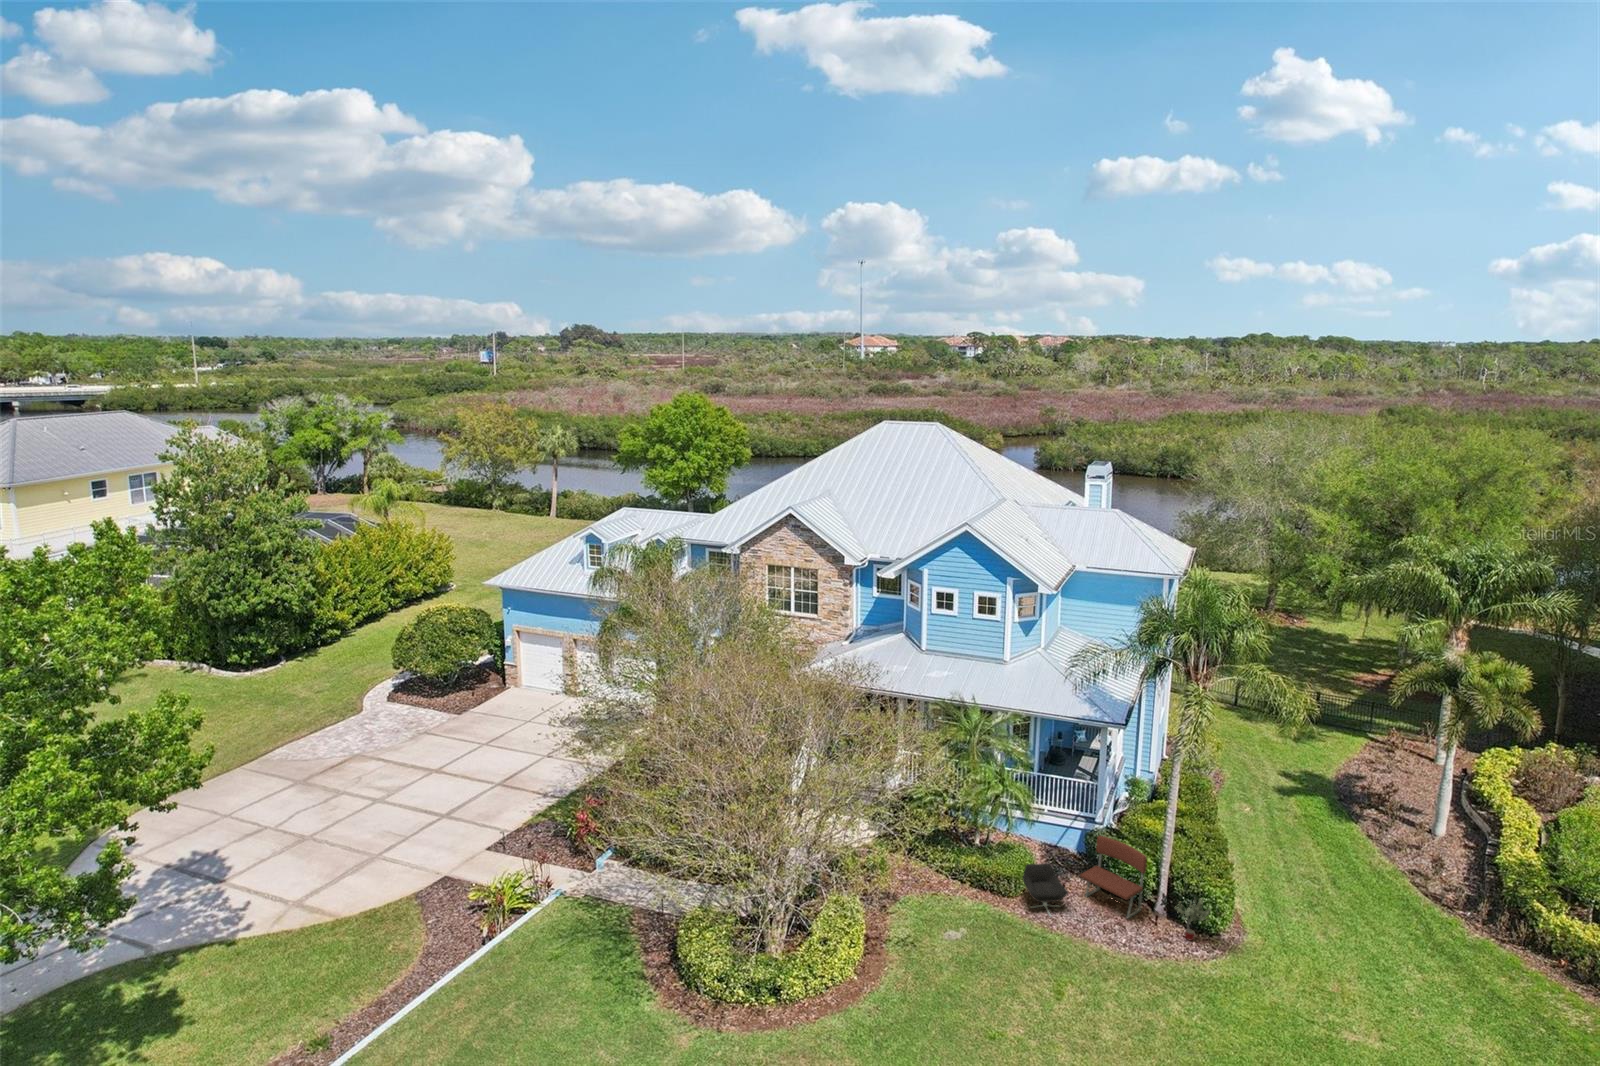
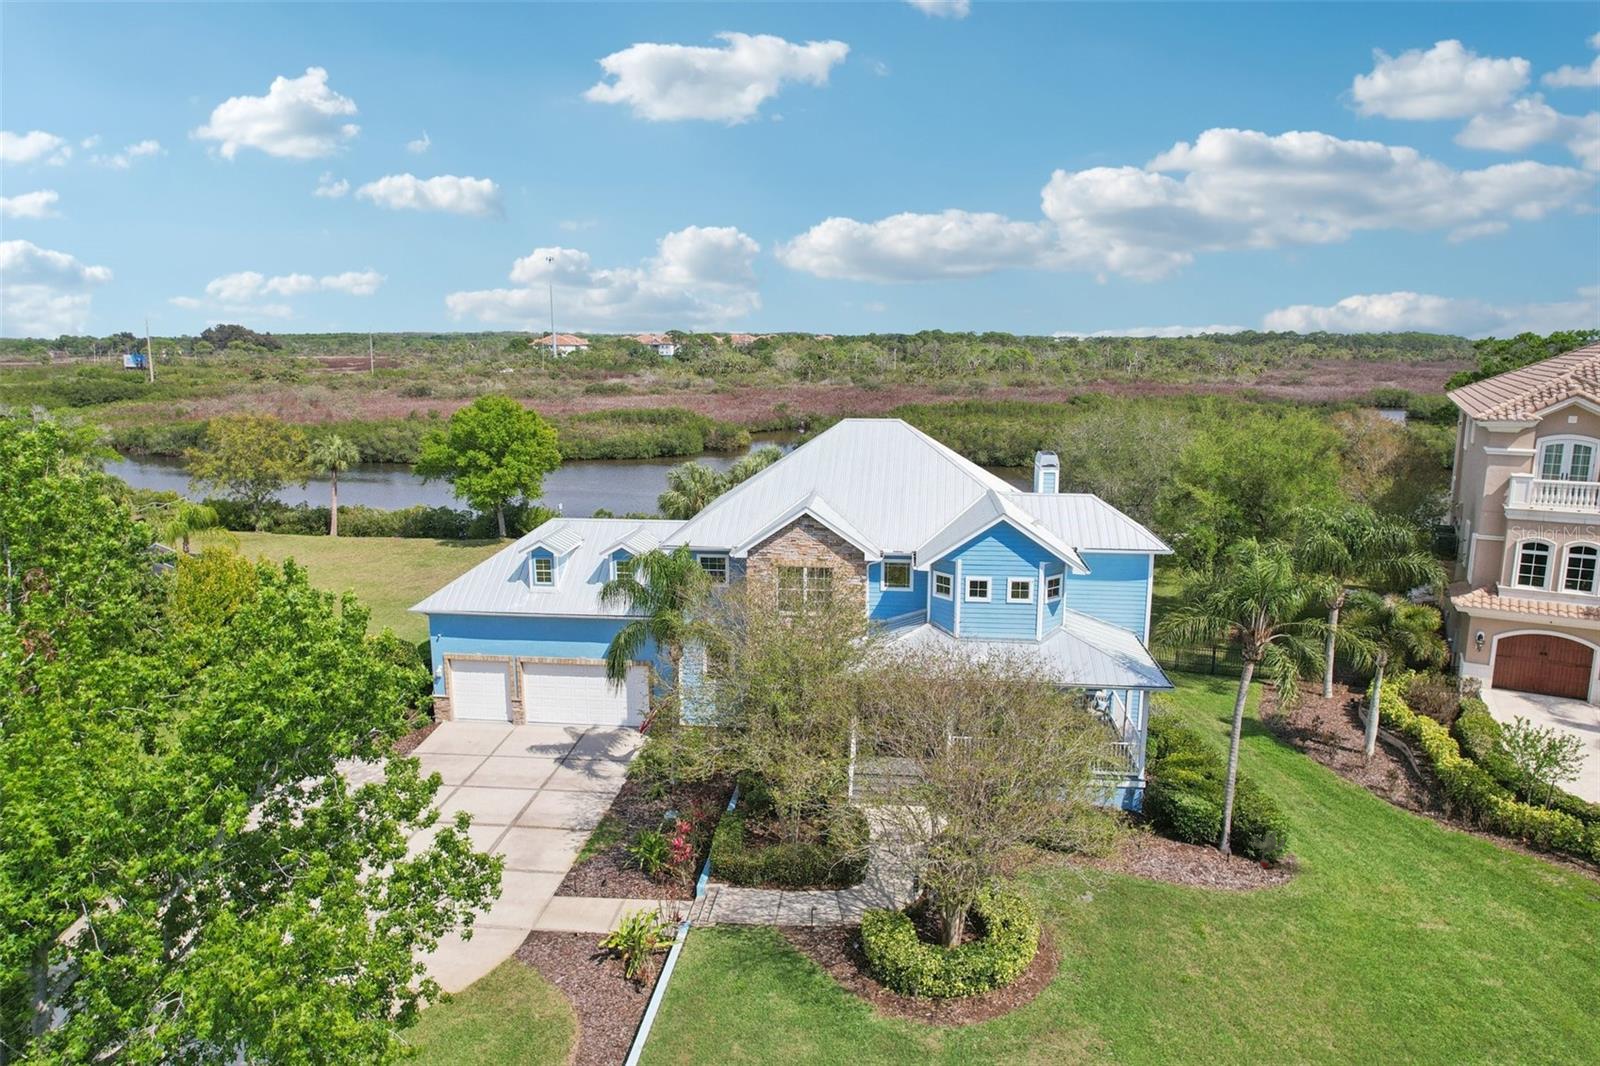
bench: present [1080,836,1147,918] -> none [1163,790,1222,859]
lounge chair: present [1023,863,1068,916] -> none [1119,821,1163,868]

